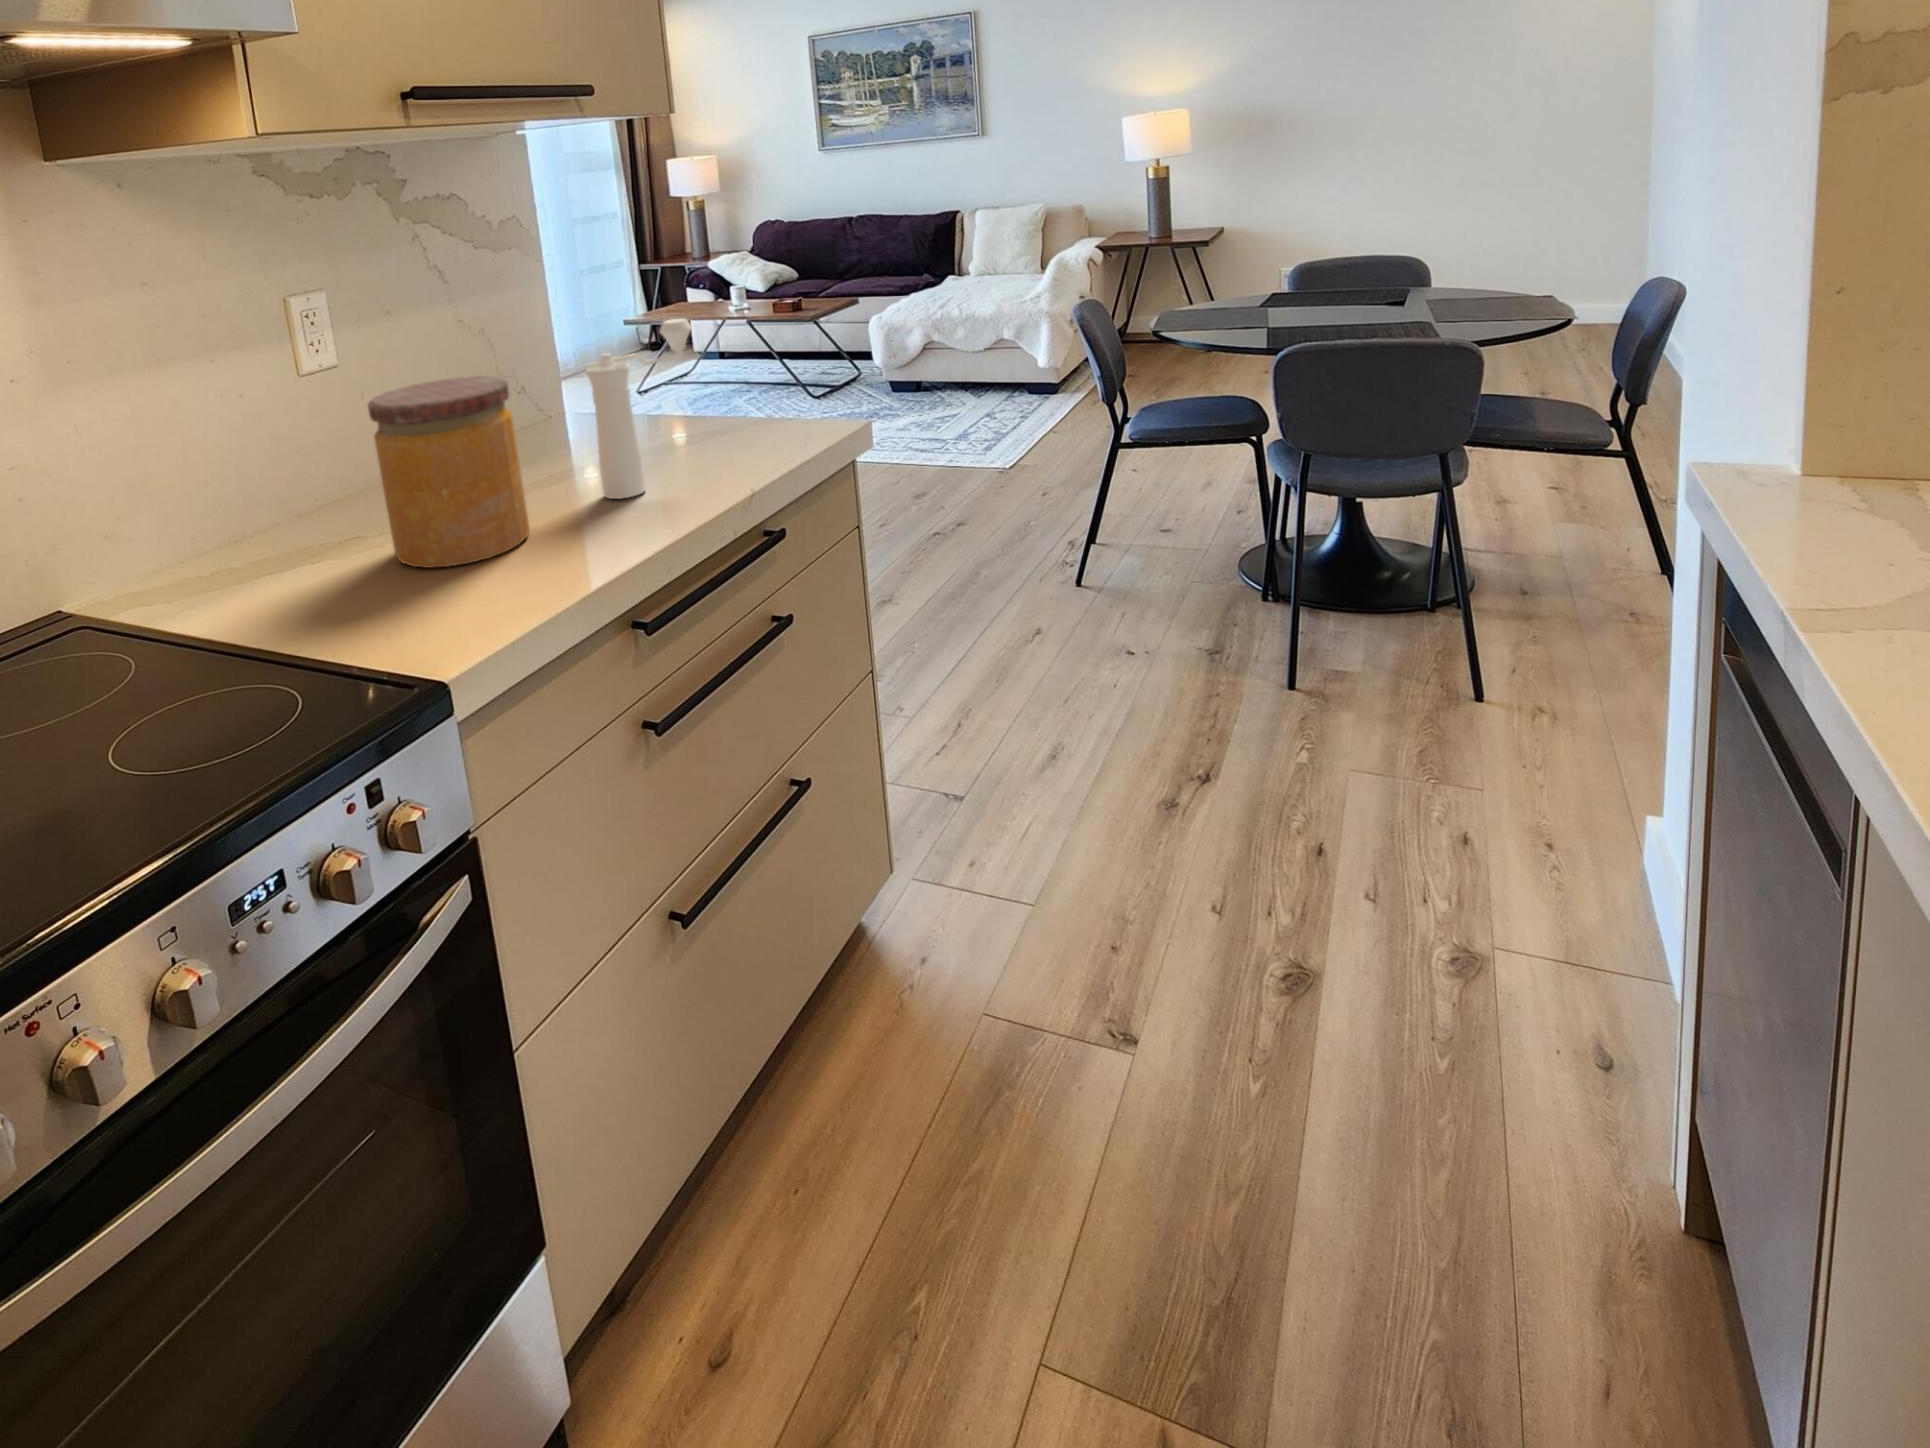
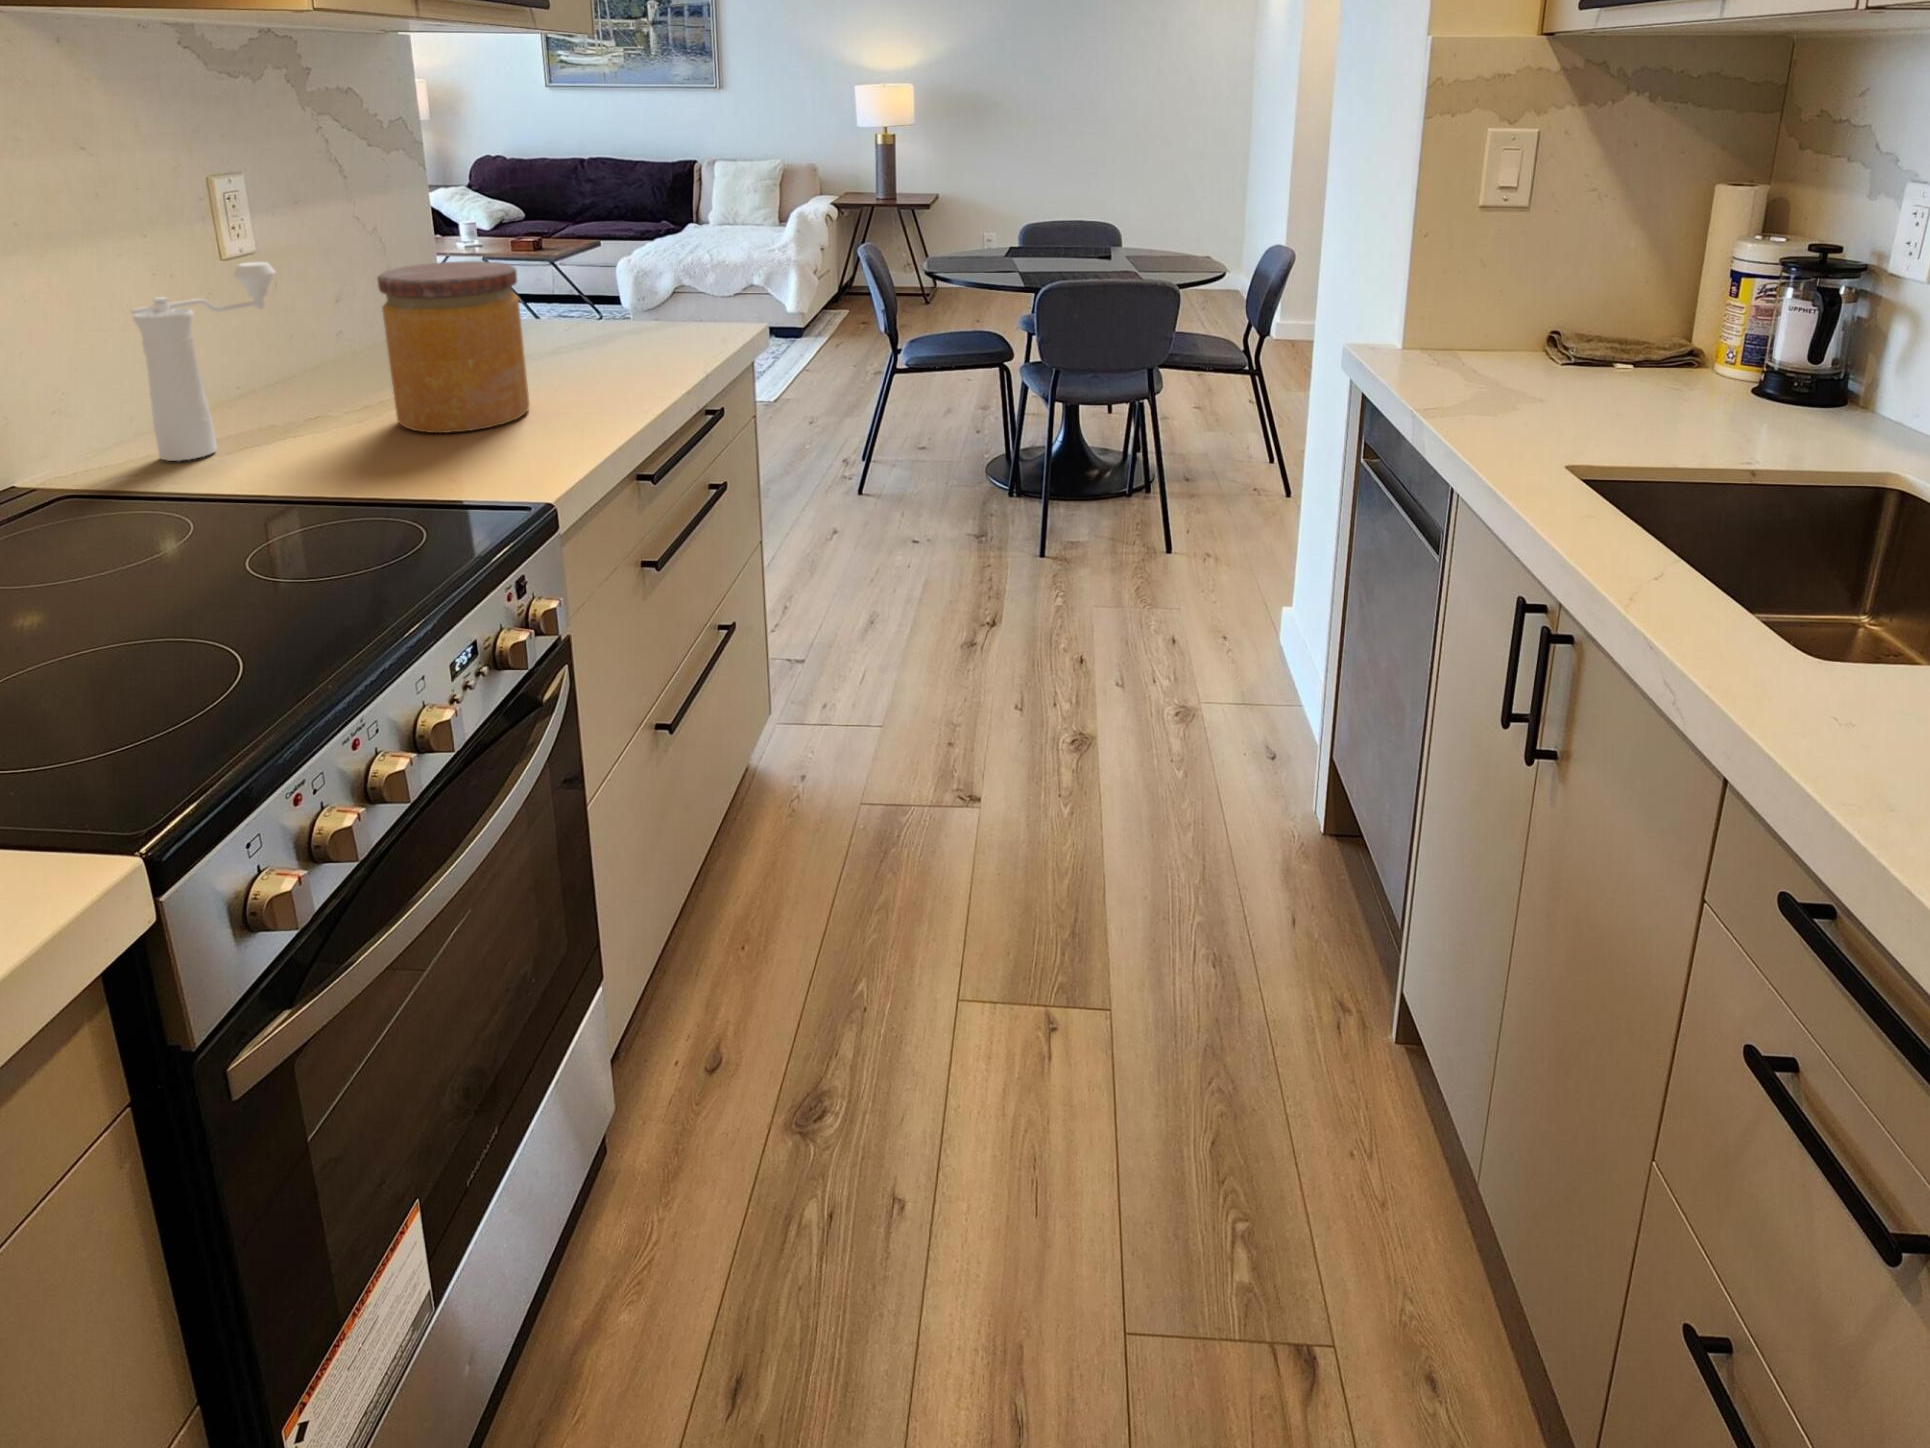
pepper mill: present [585,319,692,499] -> present [131,262,275,461]

